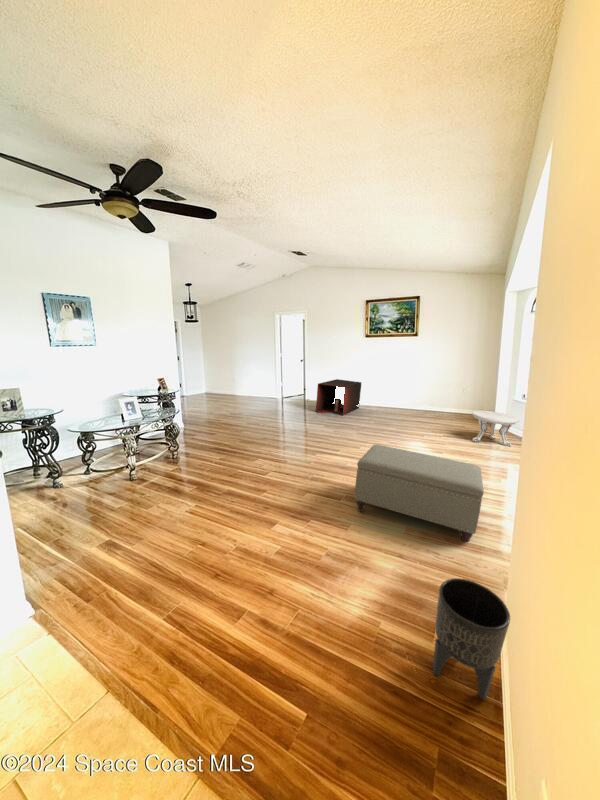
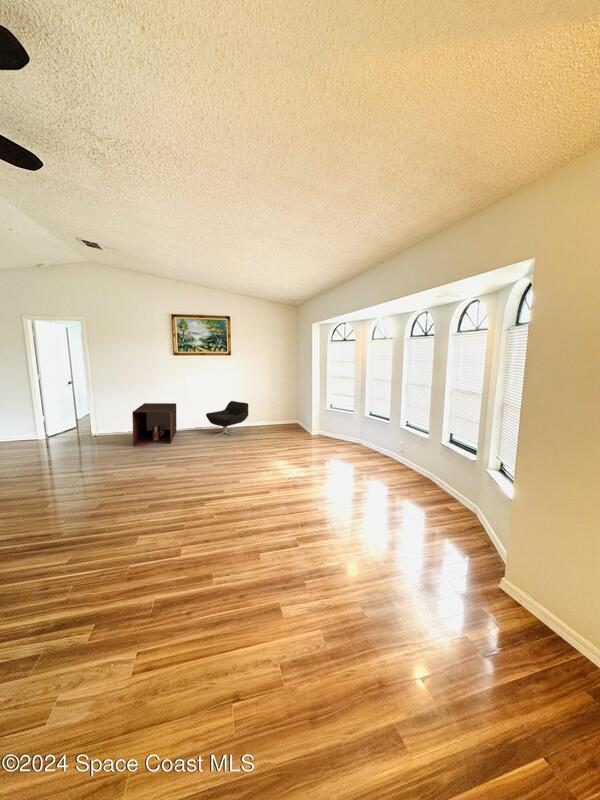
lounge chair: none [383,386,428,422] -> present [206,401,248,437]
side table: present [472,411,519,447] -> none [299,415,331,442]
ottoman: present [355,445,484,541] -> none [298,463,412,539]
planter: present [432,578,510,700] -> none [498,551,558,637]

